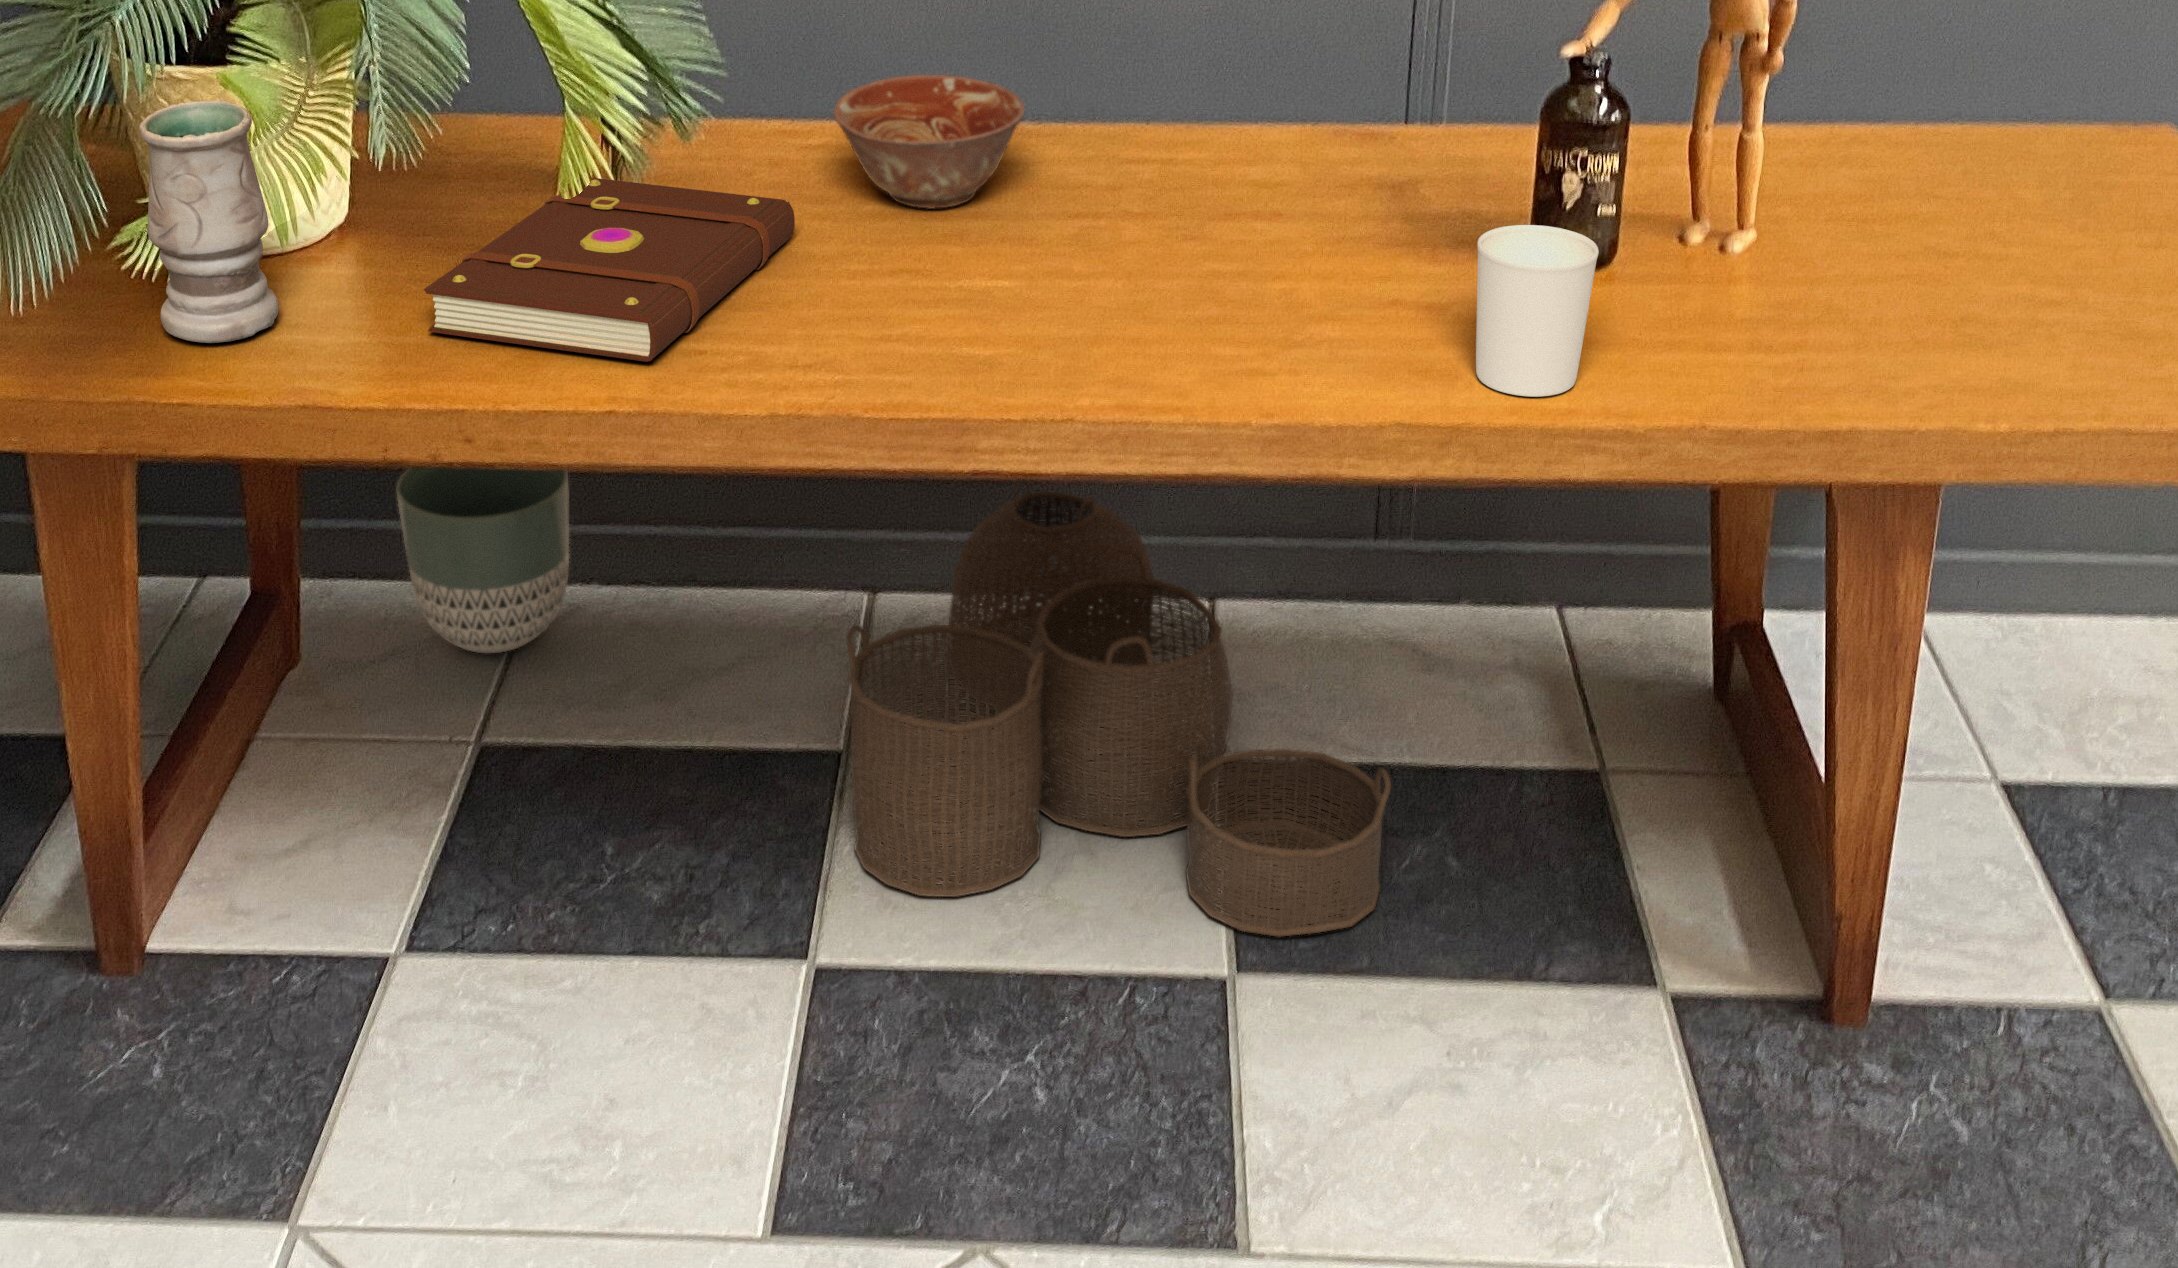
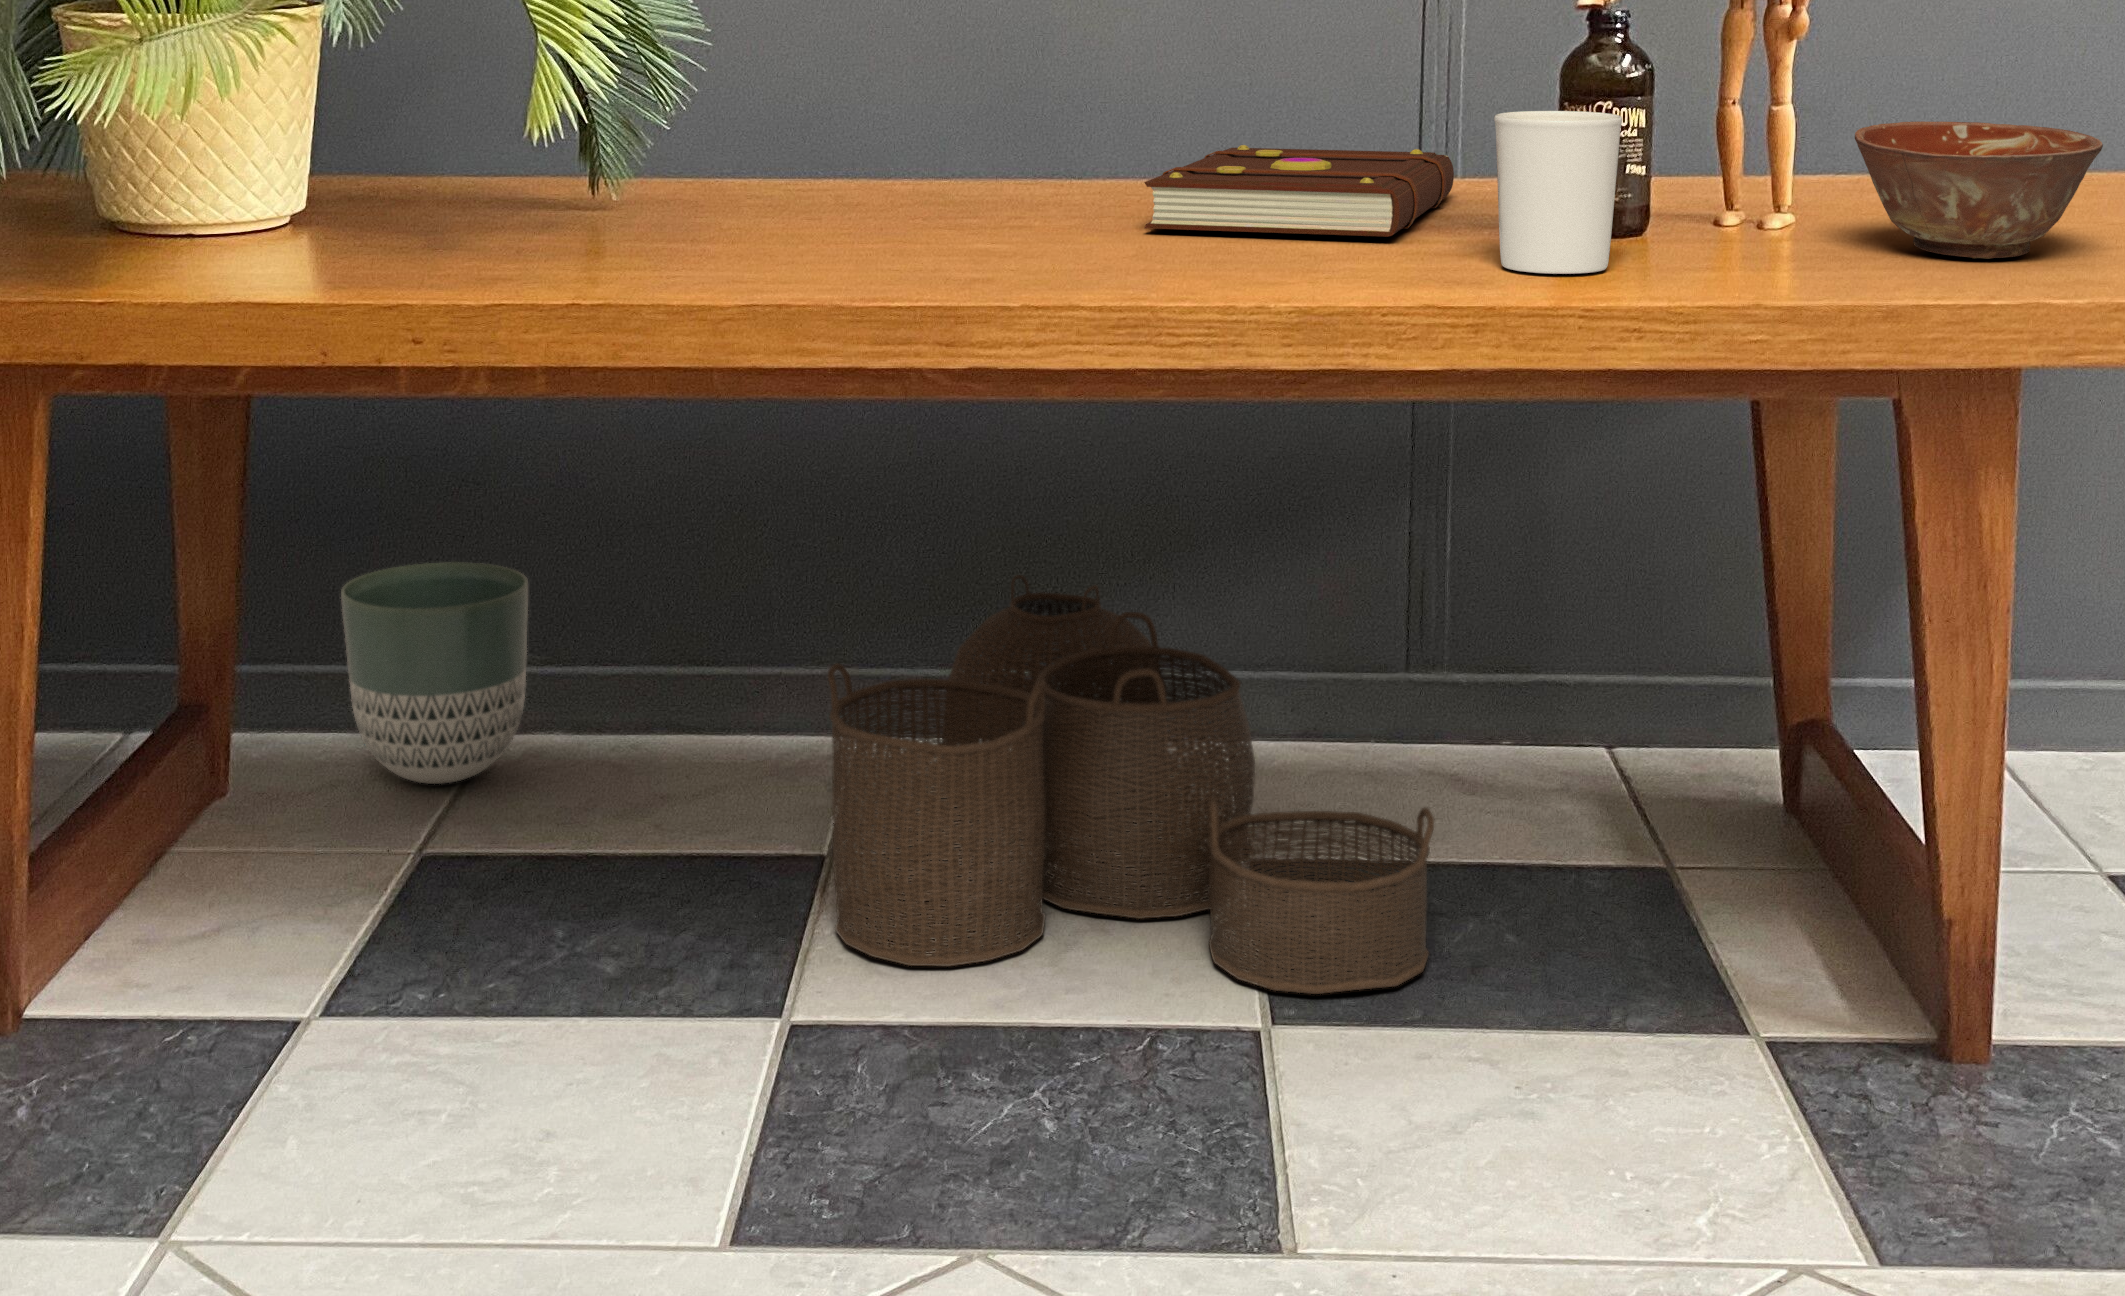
ceramic bowl: present [834,75,1025,209] -> present [1855,121,2103,259]
vase: present [139,99,279,343] -> none [90,13,224,261]
book: present [424,178,795,362] -> present [1144,145,1454,237]

